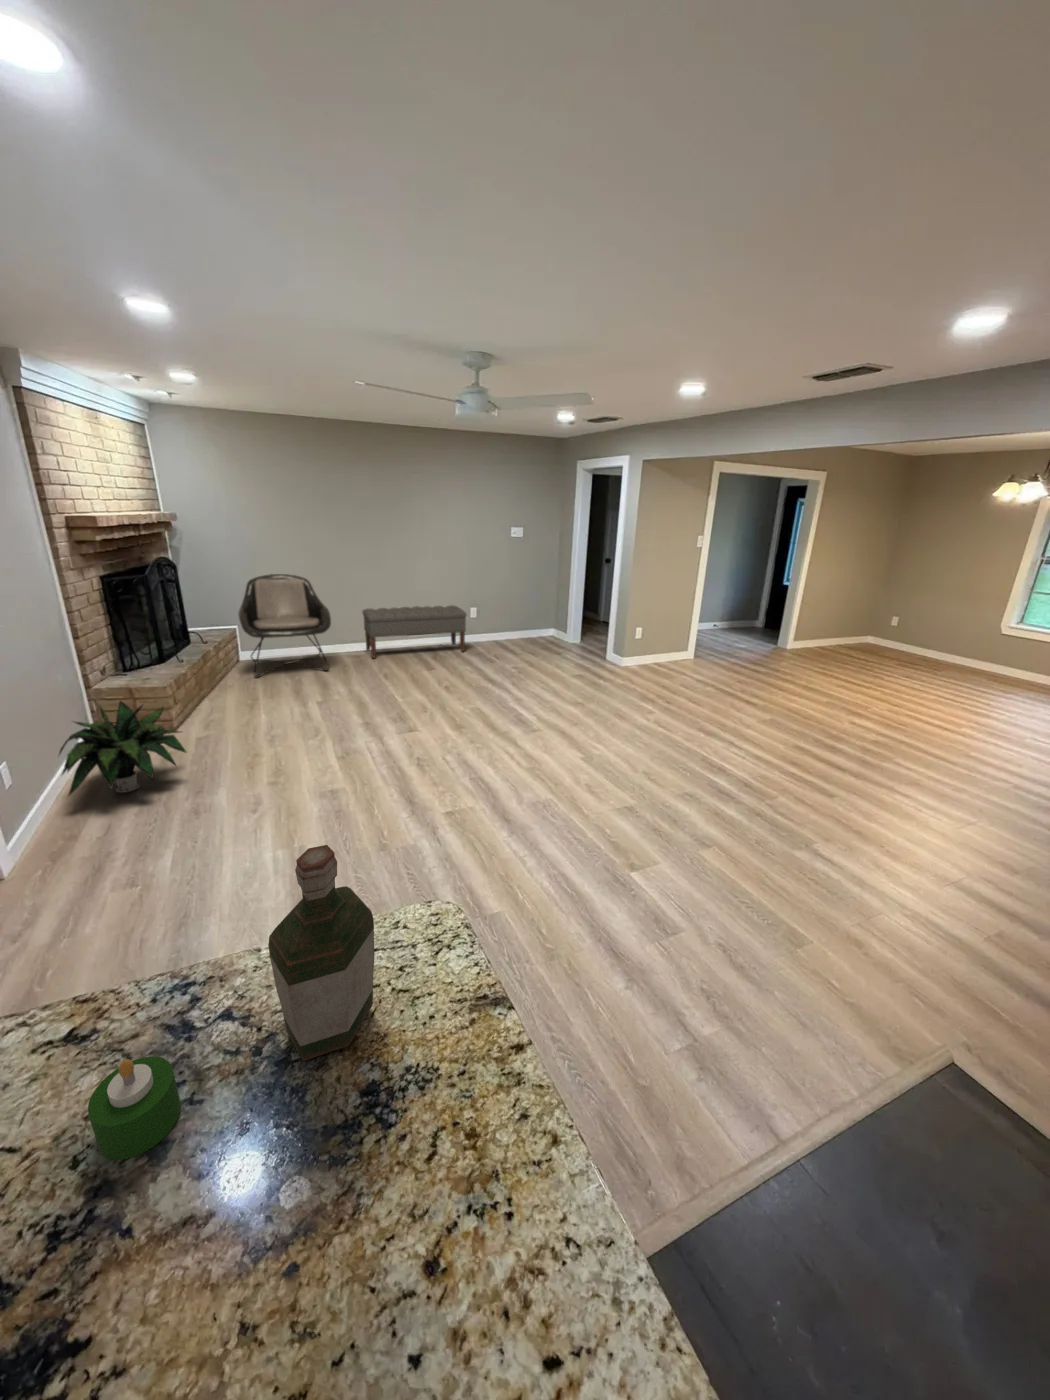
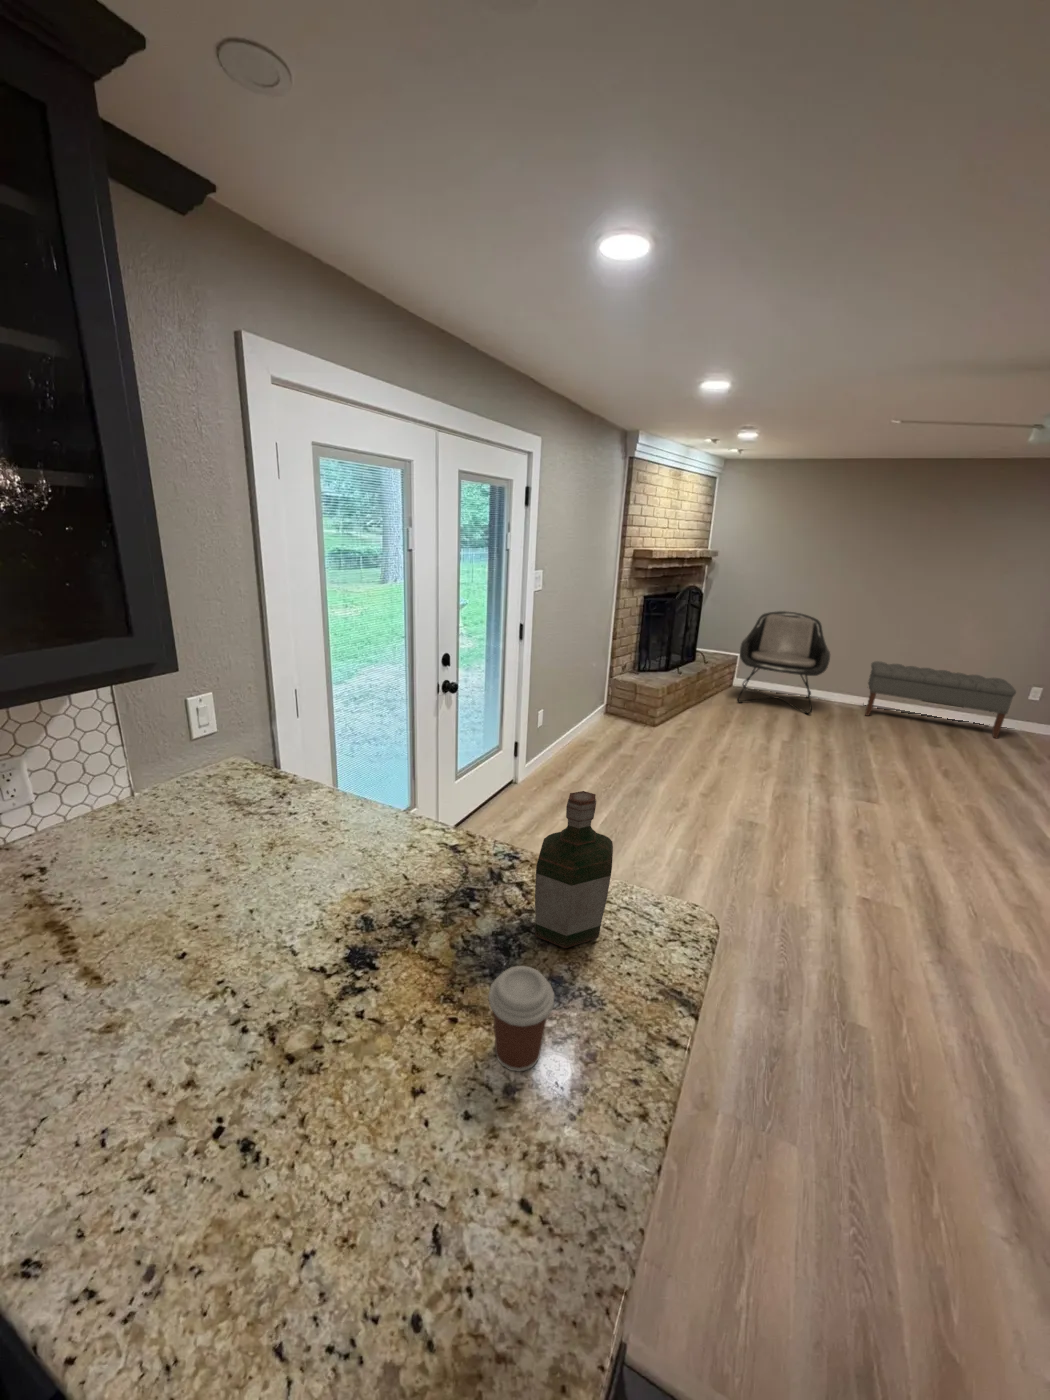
potted plant: present [58,701,186,796] -> none [568,688,656,759]
candle: present [88,1056,181,1160] -> none [429,861,472,919]
coffee cup: none [353,1102,447,1253] -> present [489,966,554,1072]

